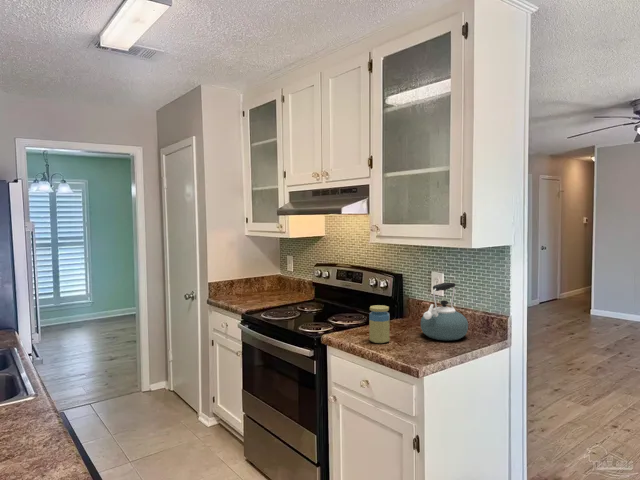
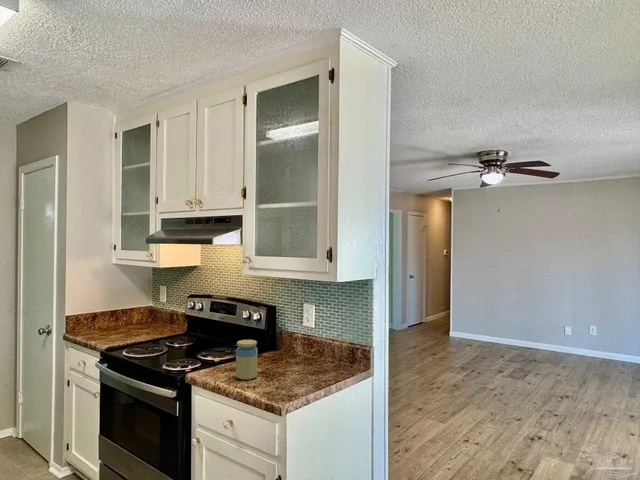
kettle: present [421,283,468,341] -> none [289,315,335,373]

